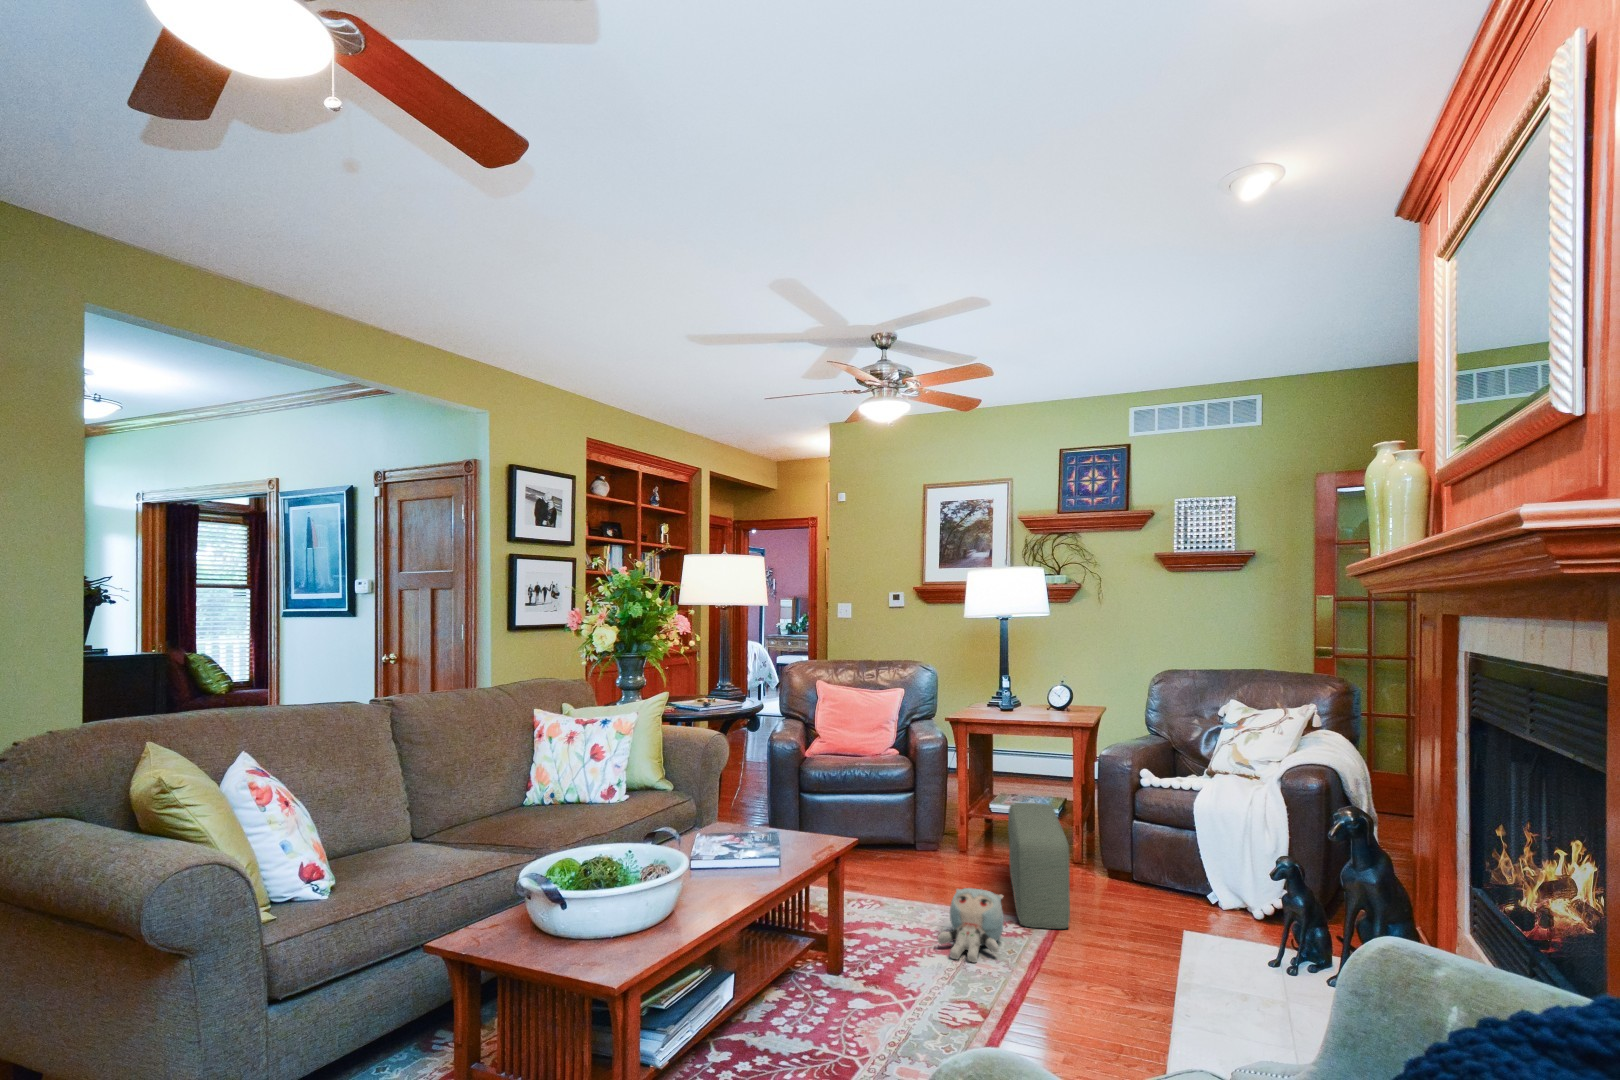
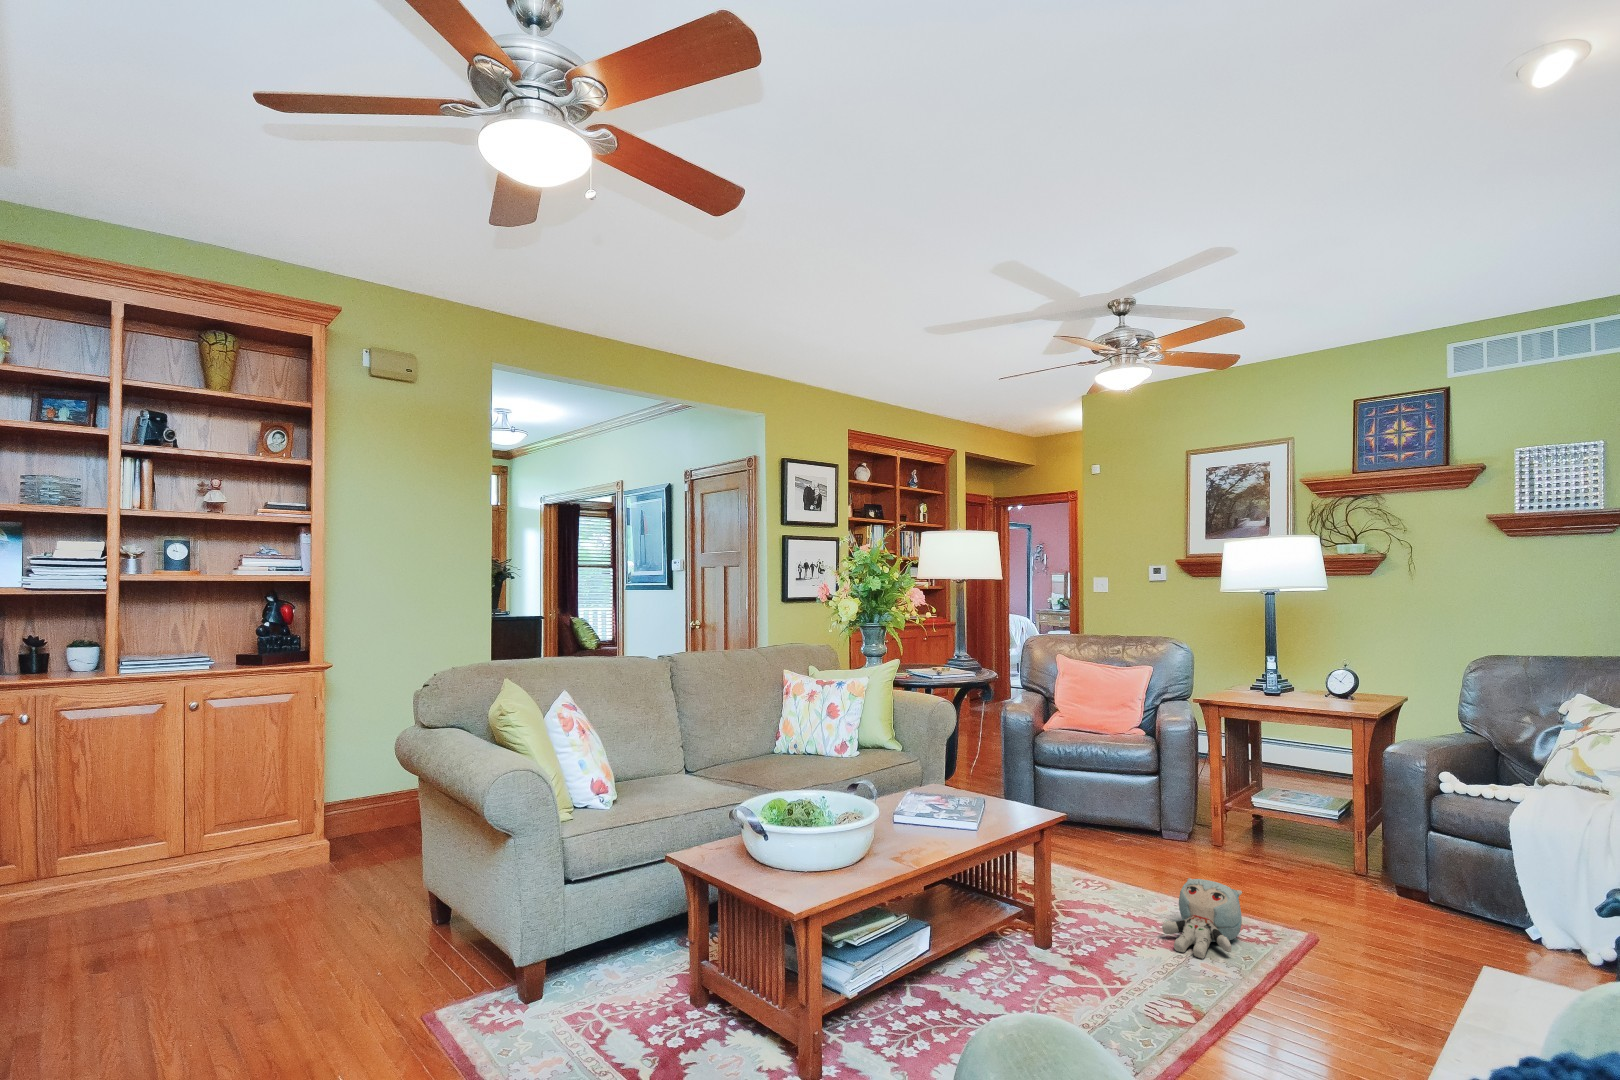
pouf: present [1008,803,1070,929] -> none [1262,794,1330,937]

